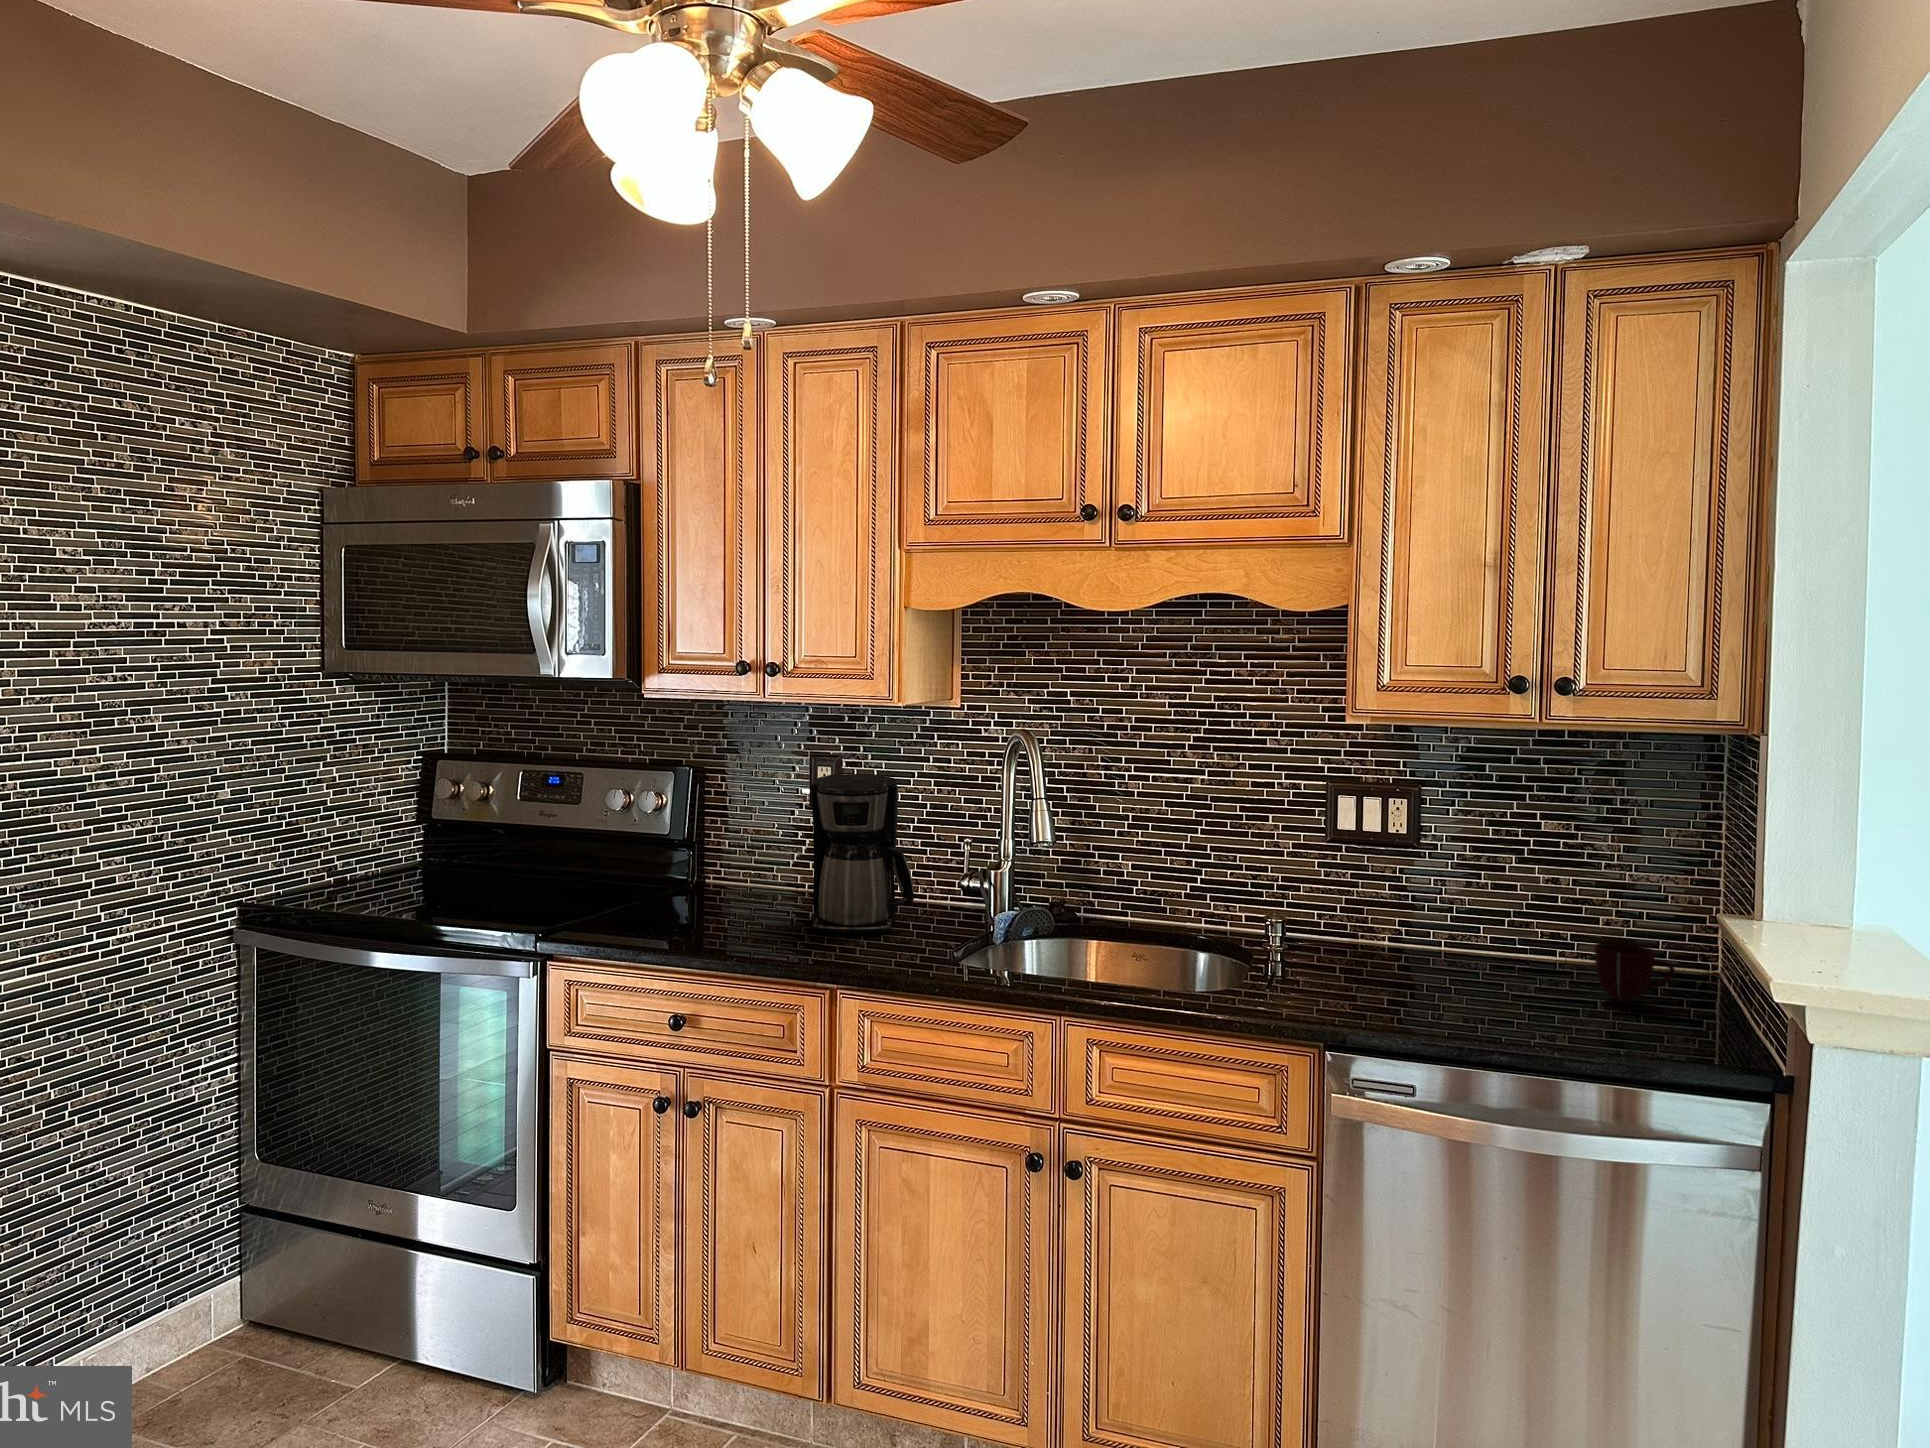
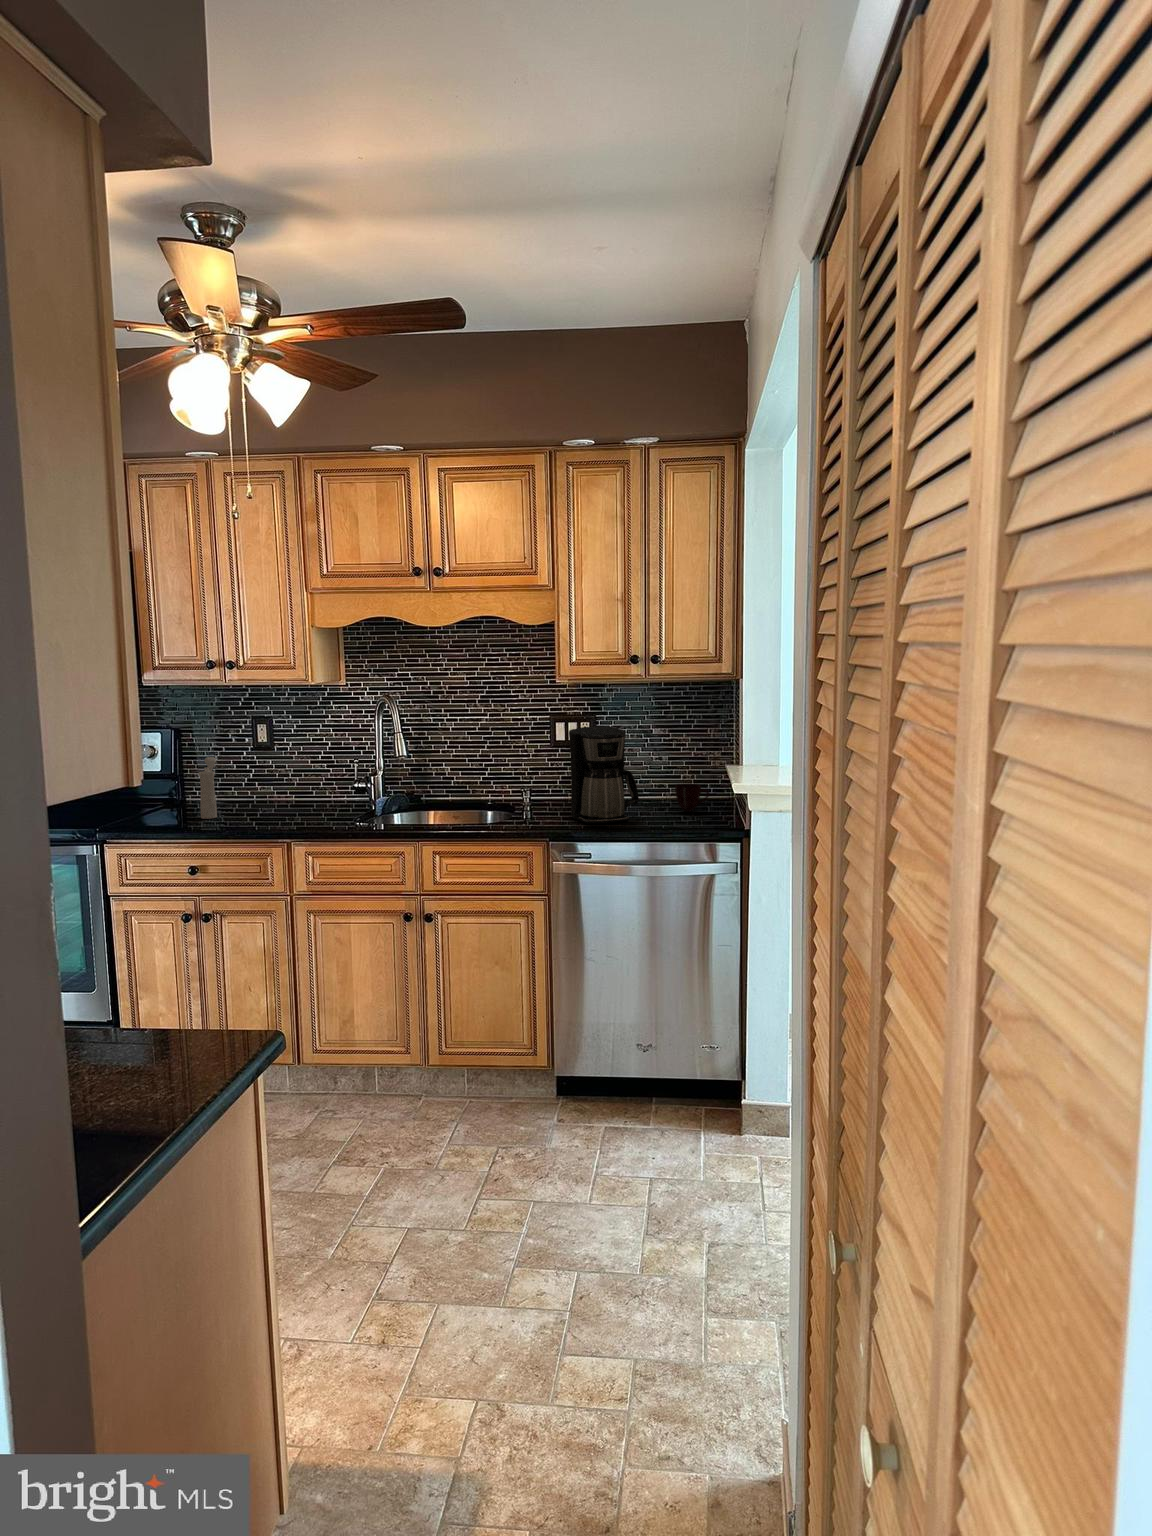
coffee maker: present [811,774,914,933] -> present [569,726,639,824]
pepper mill: none [708,819,743,924] -> present [198,757,217,819]

